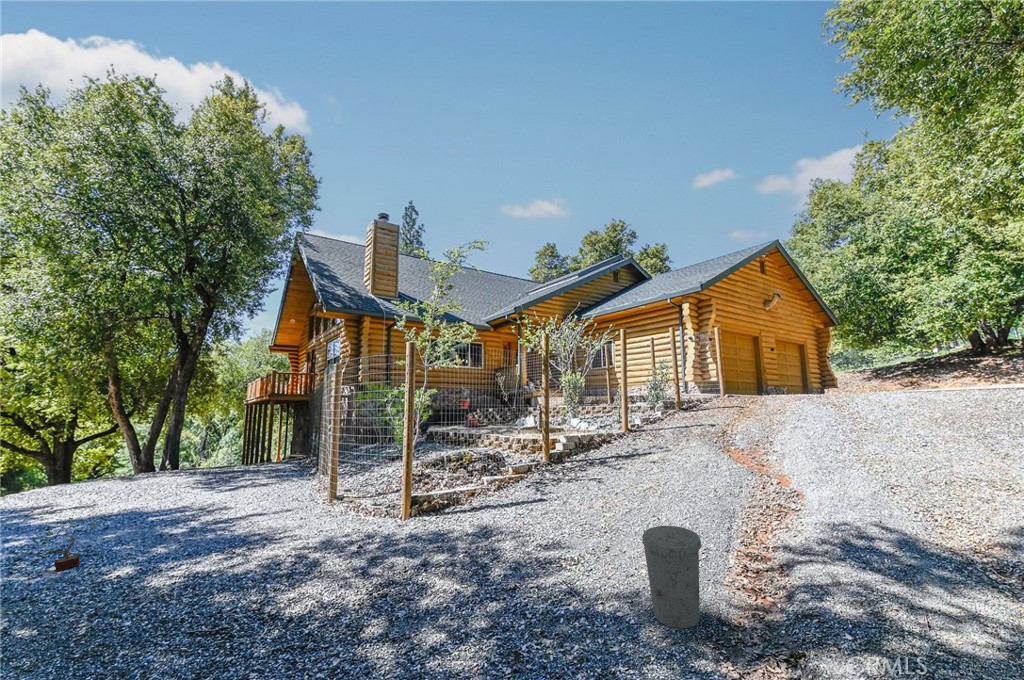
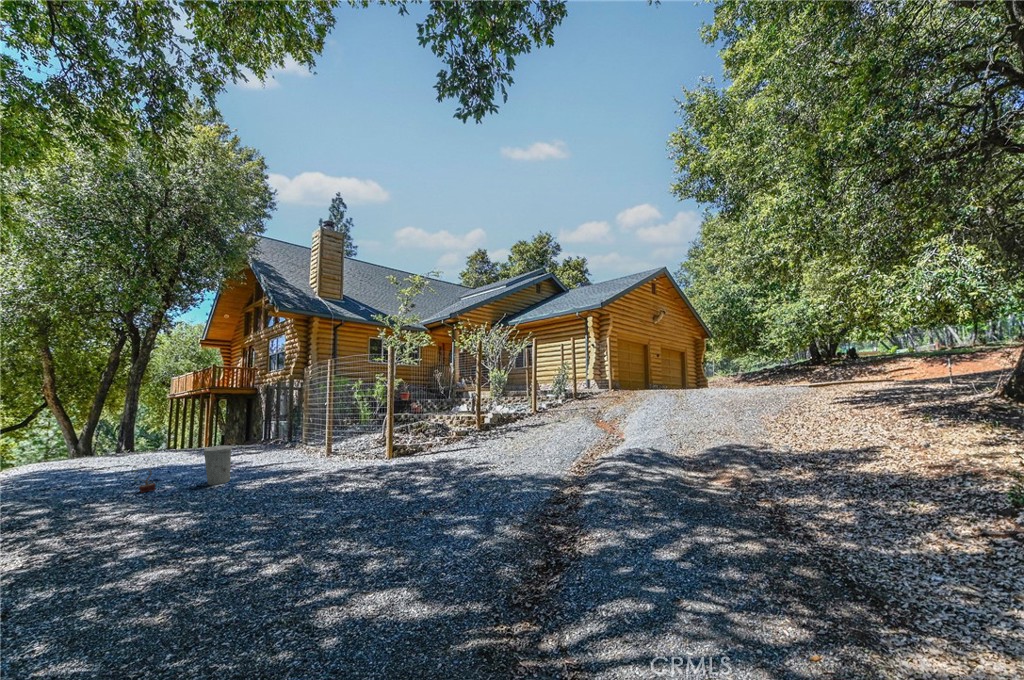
trash can: present [642,526,701,628] -> present [204,445,232,485]

